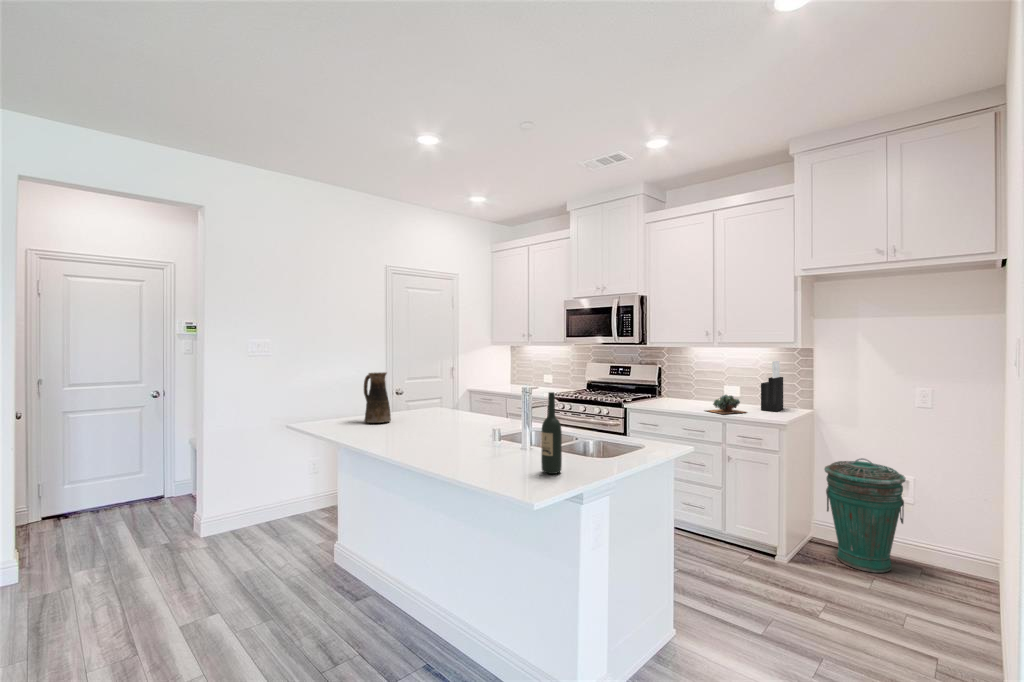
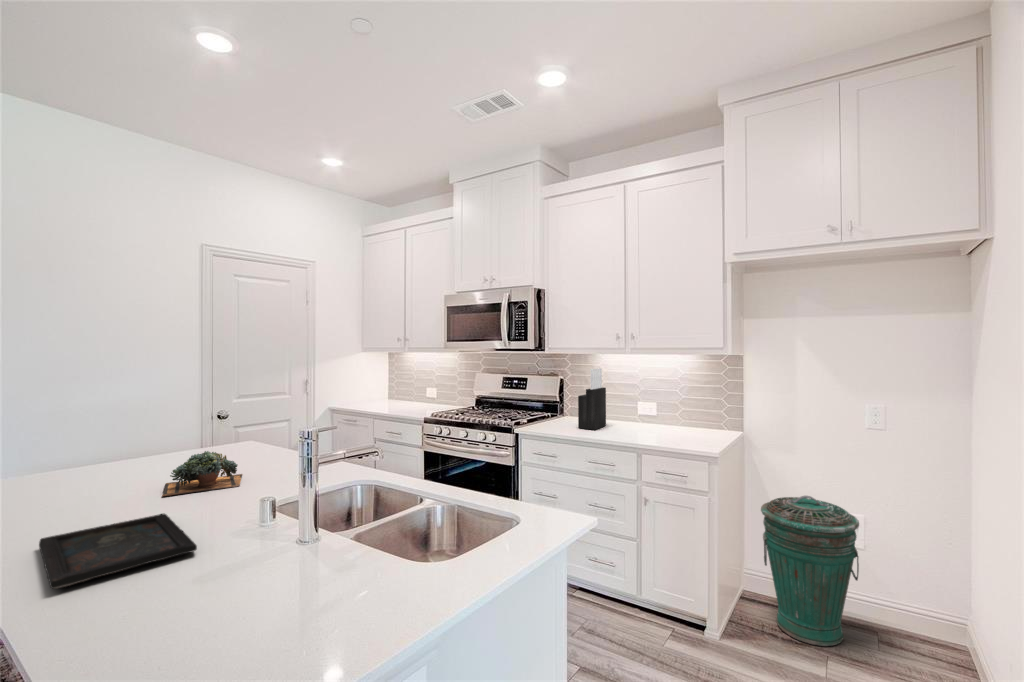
knife block: present [761,361,783,411] -> present [578,368,606,430]
pitcher: present [364,372,391,423] -> none [77,400,131,486]
wine bottle: present [541,392,562,474] -> none [281,462,327,642]
succulent plant: present [705,395,744,414] -> present [162,451,242,496]
tray: none [387,433,471,456] -> present [39,514,197,589]

